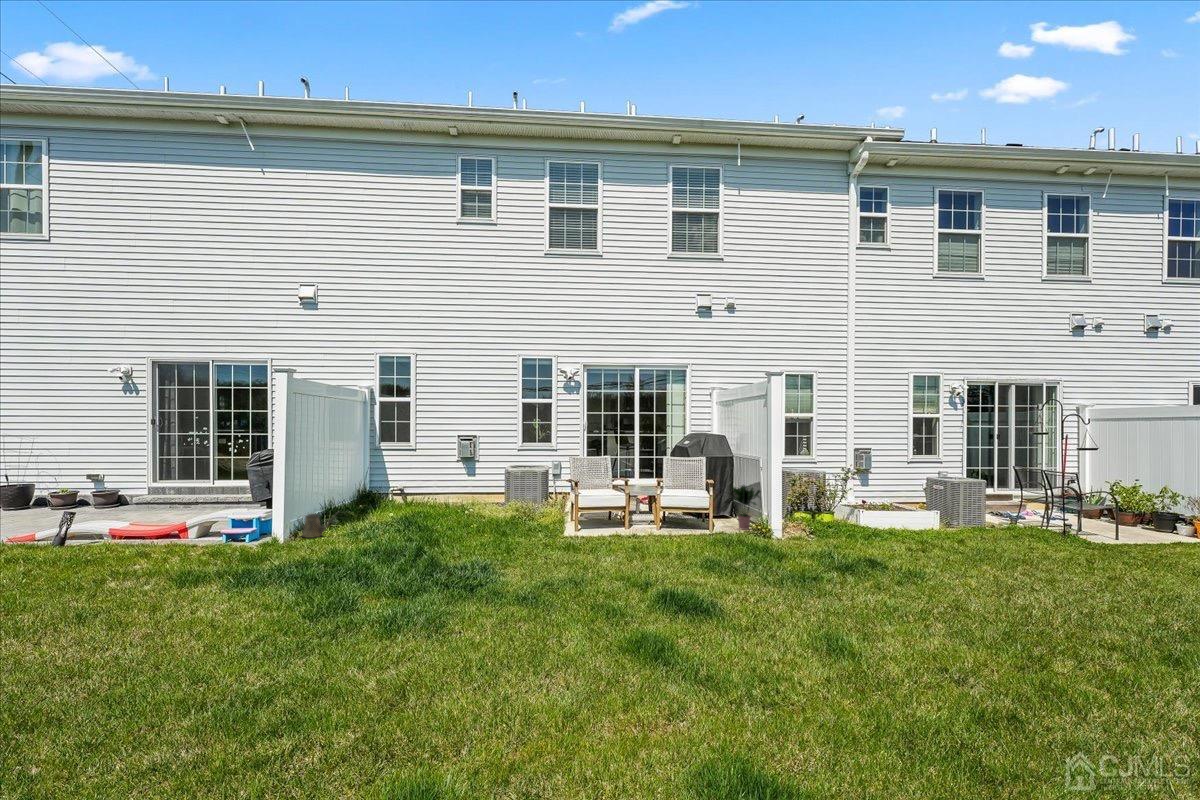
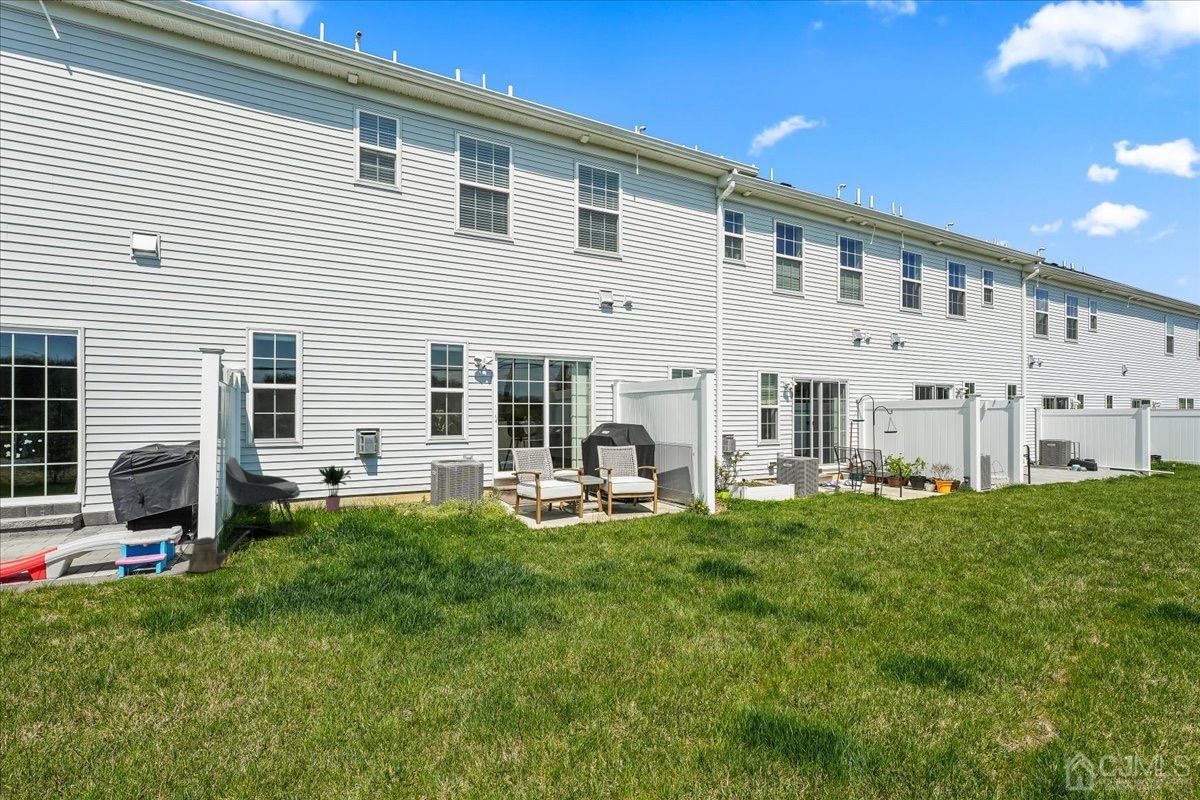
lounge chair: none [338,455,400,520] -> present [224,457,300,537]
potted plant: present [732,485,760,530] -> present [319,465,351,511]

